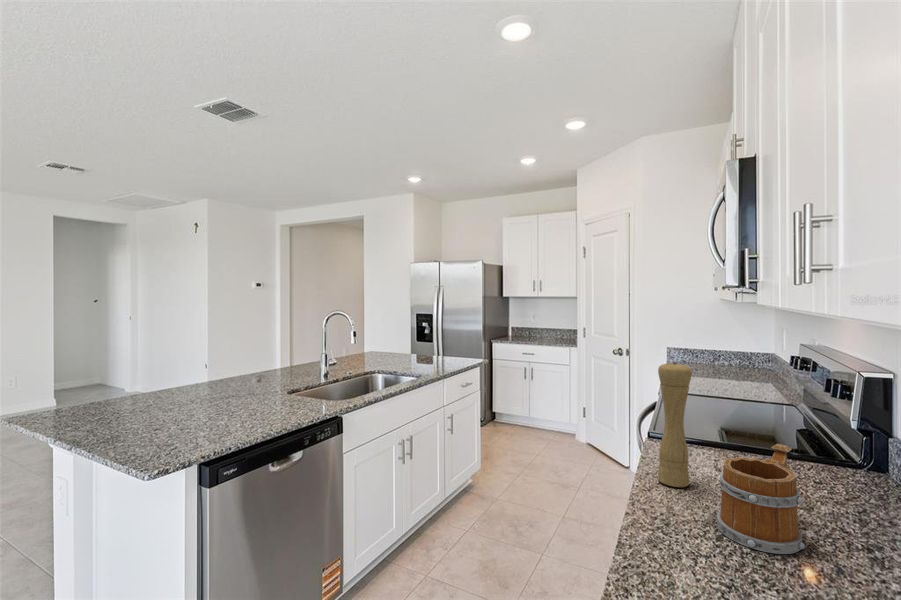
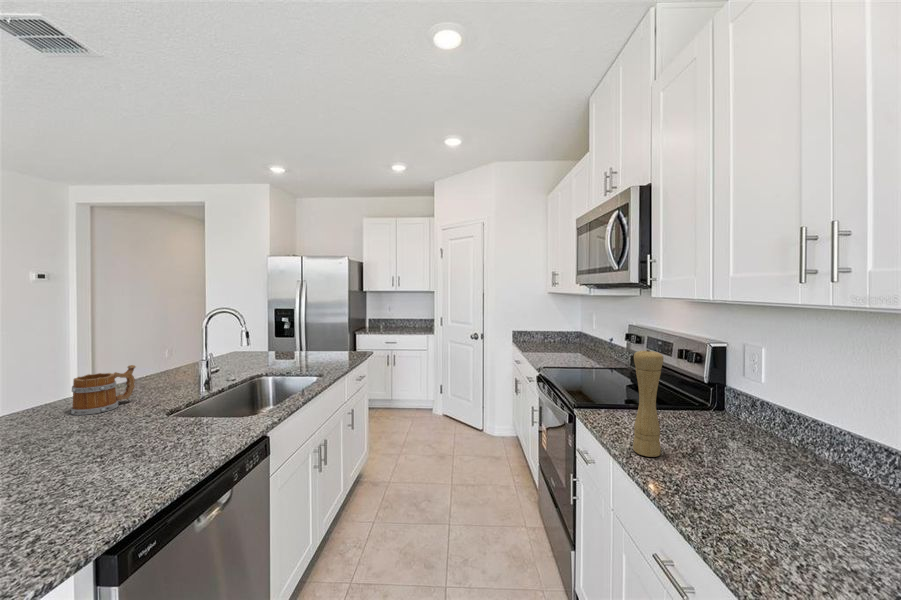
mug: present [717,444,805,554] -> present [71,365,136,415]

